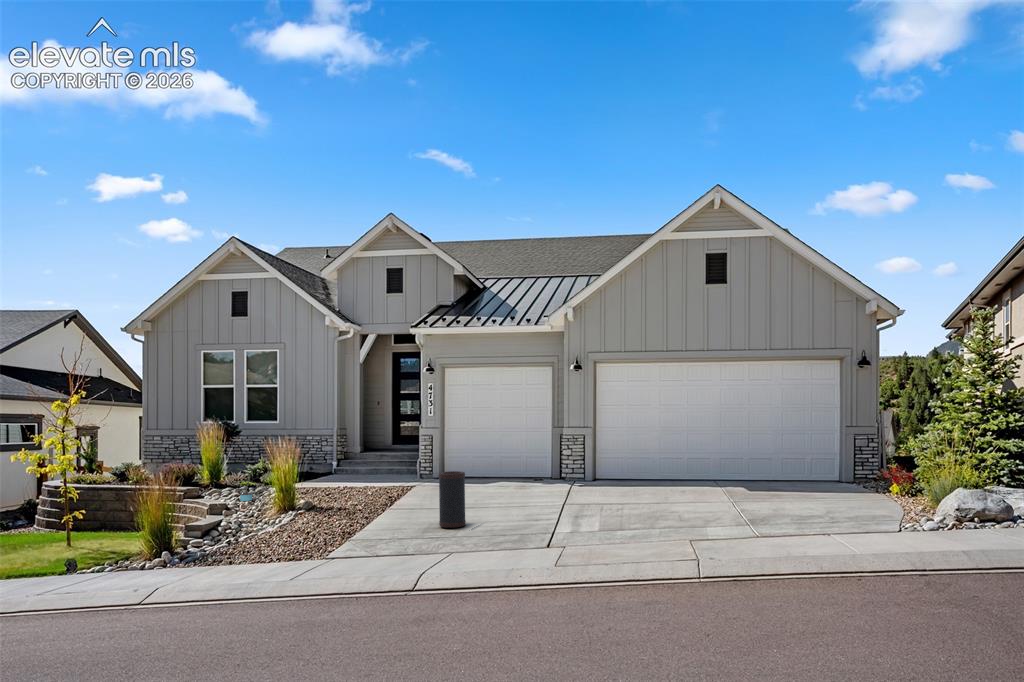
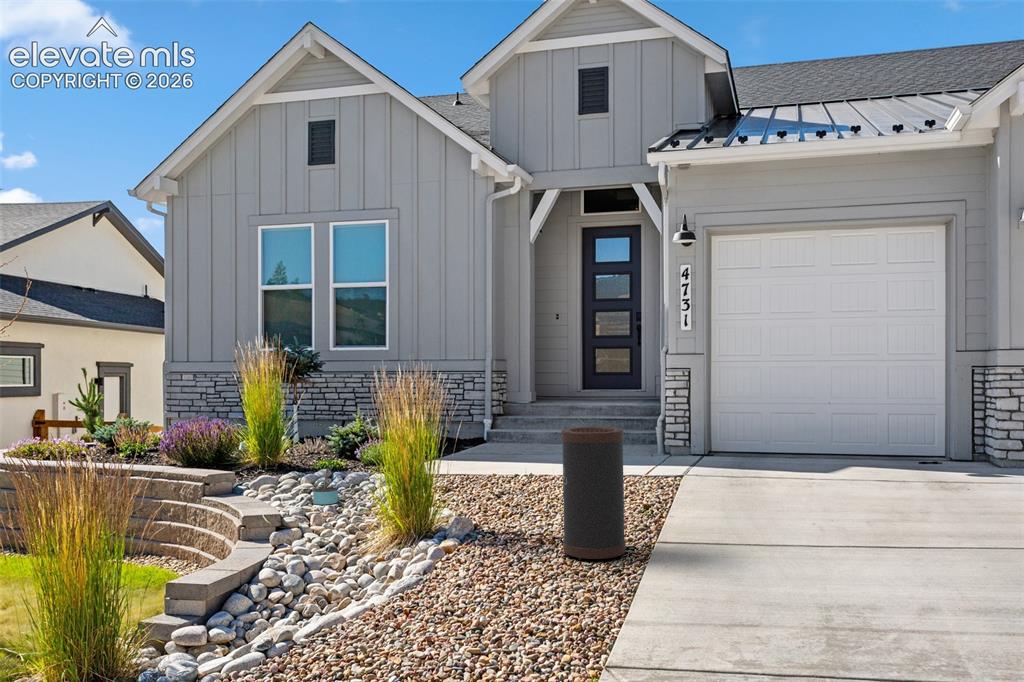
trash can: present [439,471,466,528] -> present [562,427,625,560]

